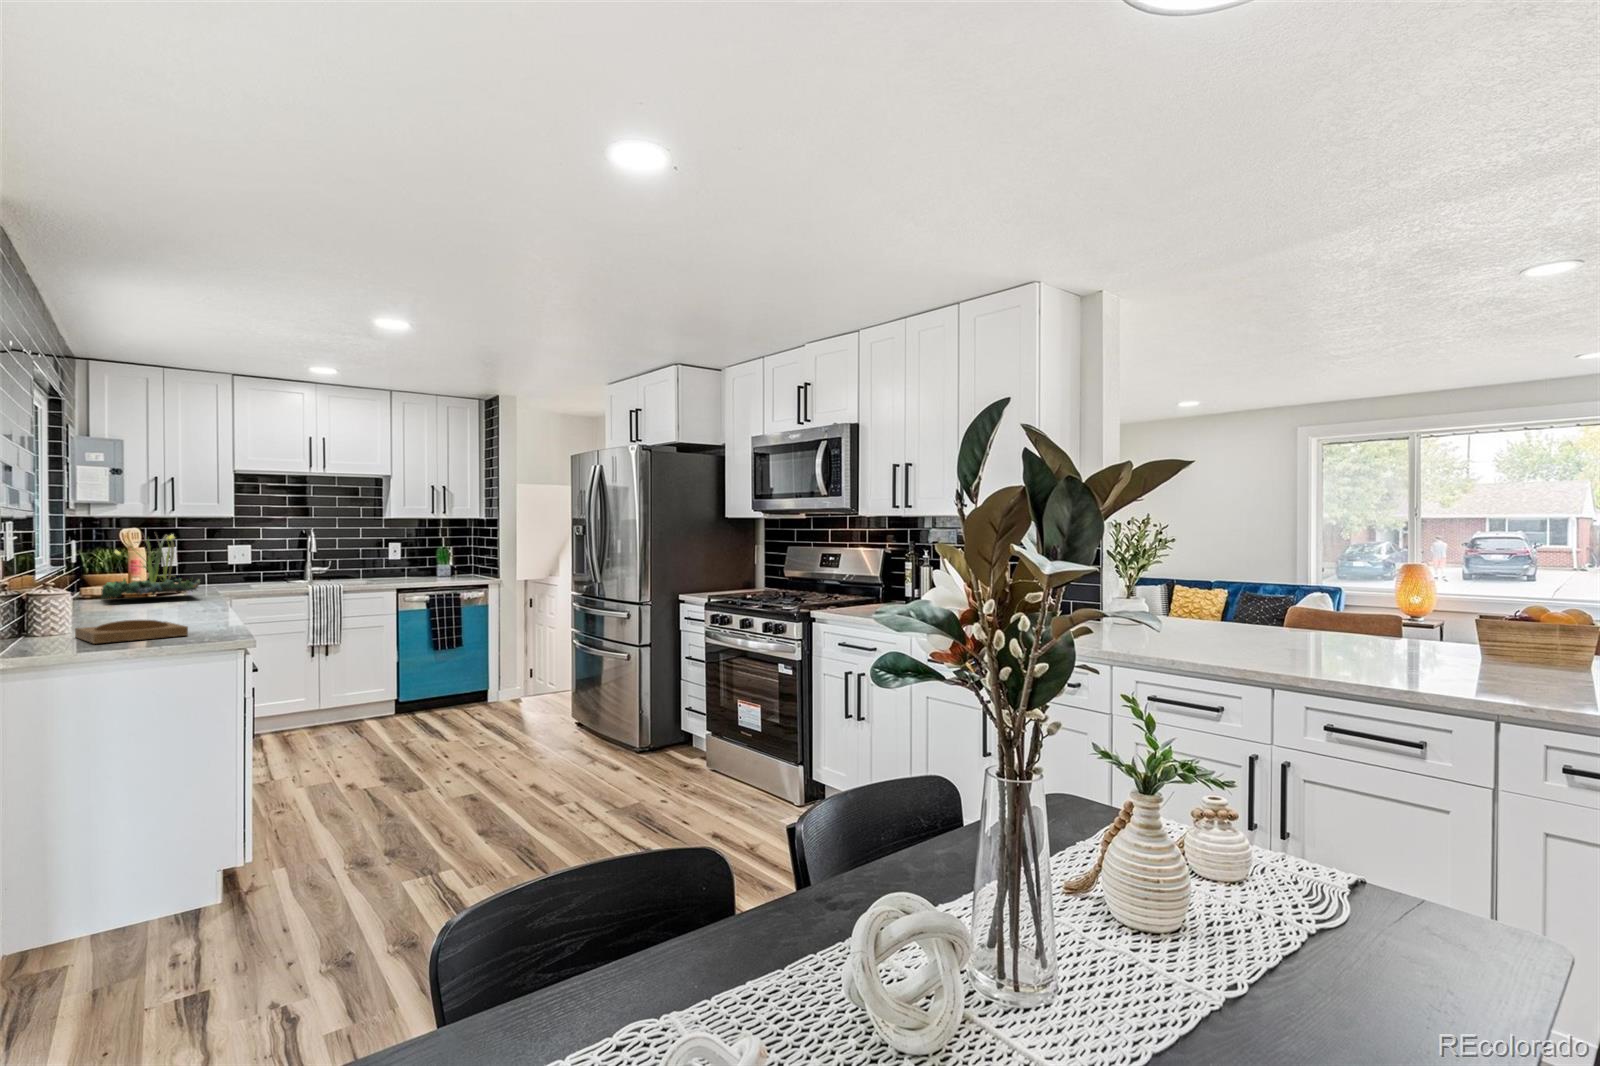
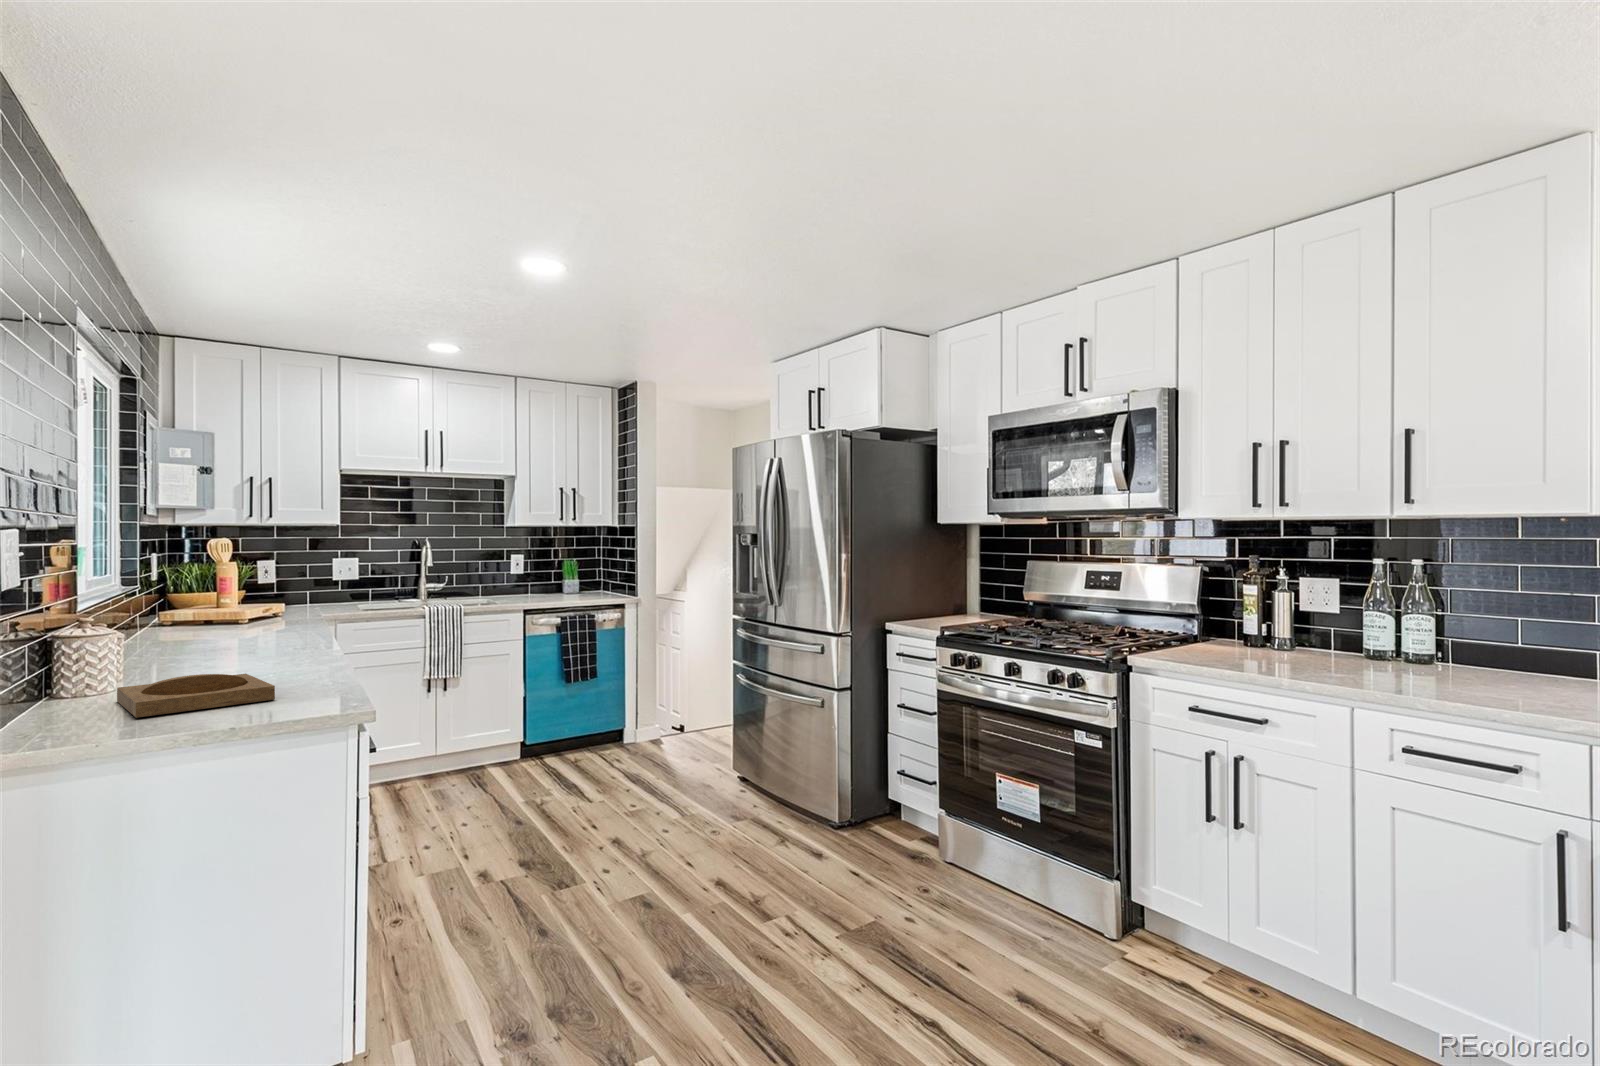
plant: present [101,534,200,599] -> none [182,543,299,629]

